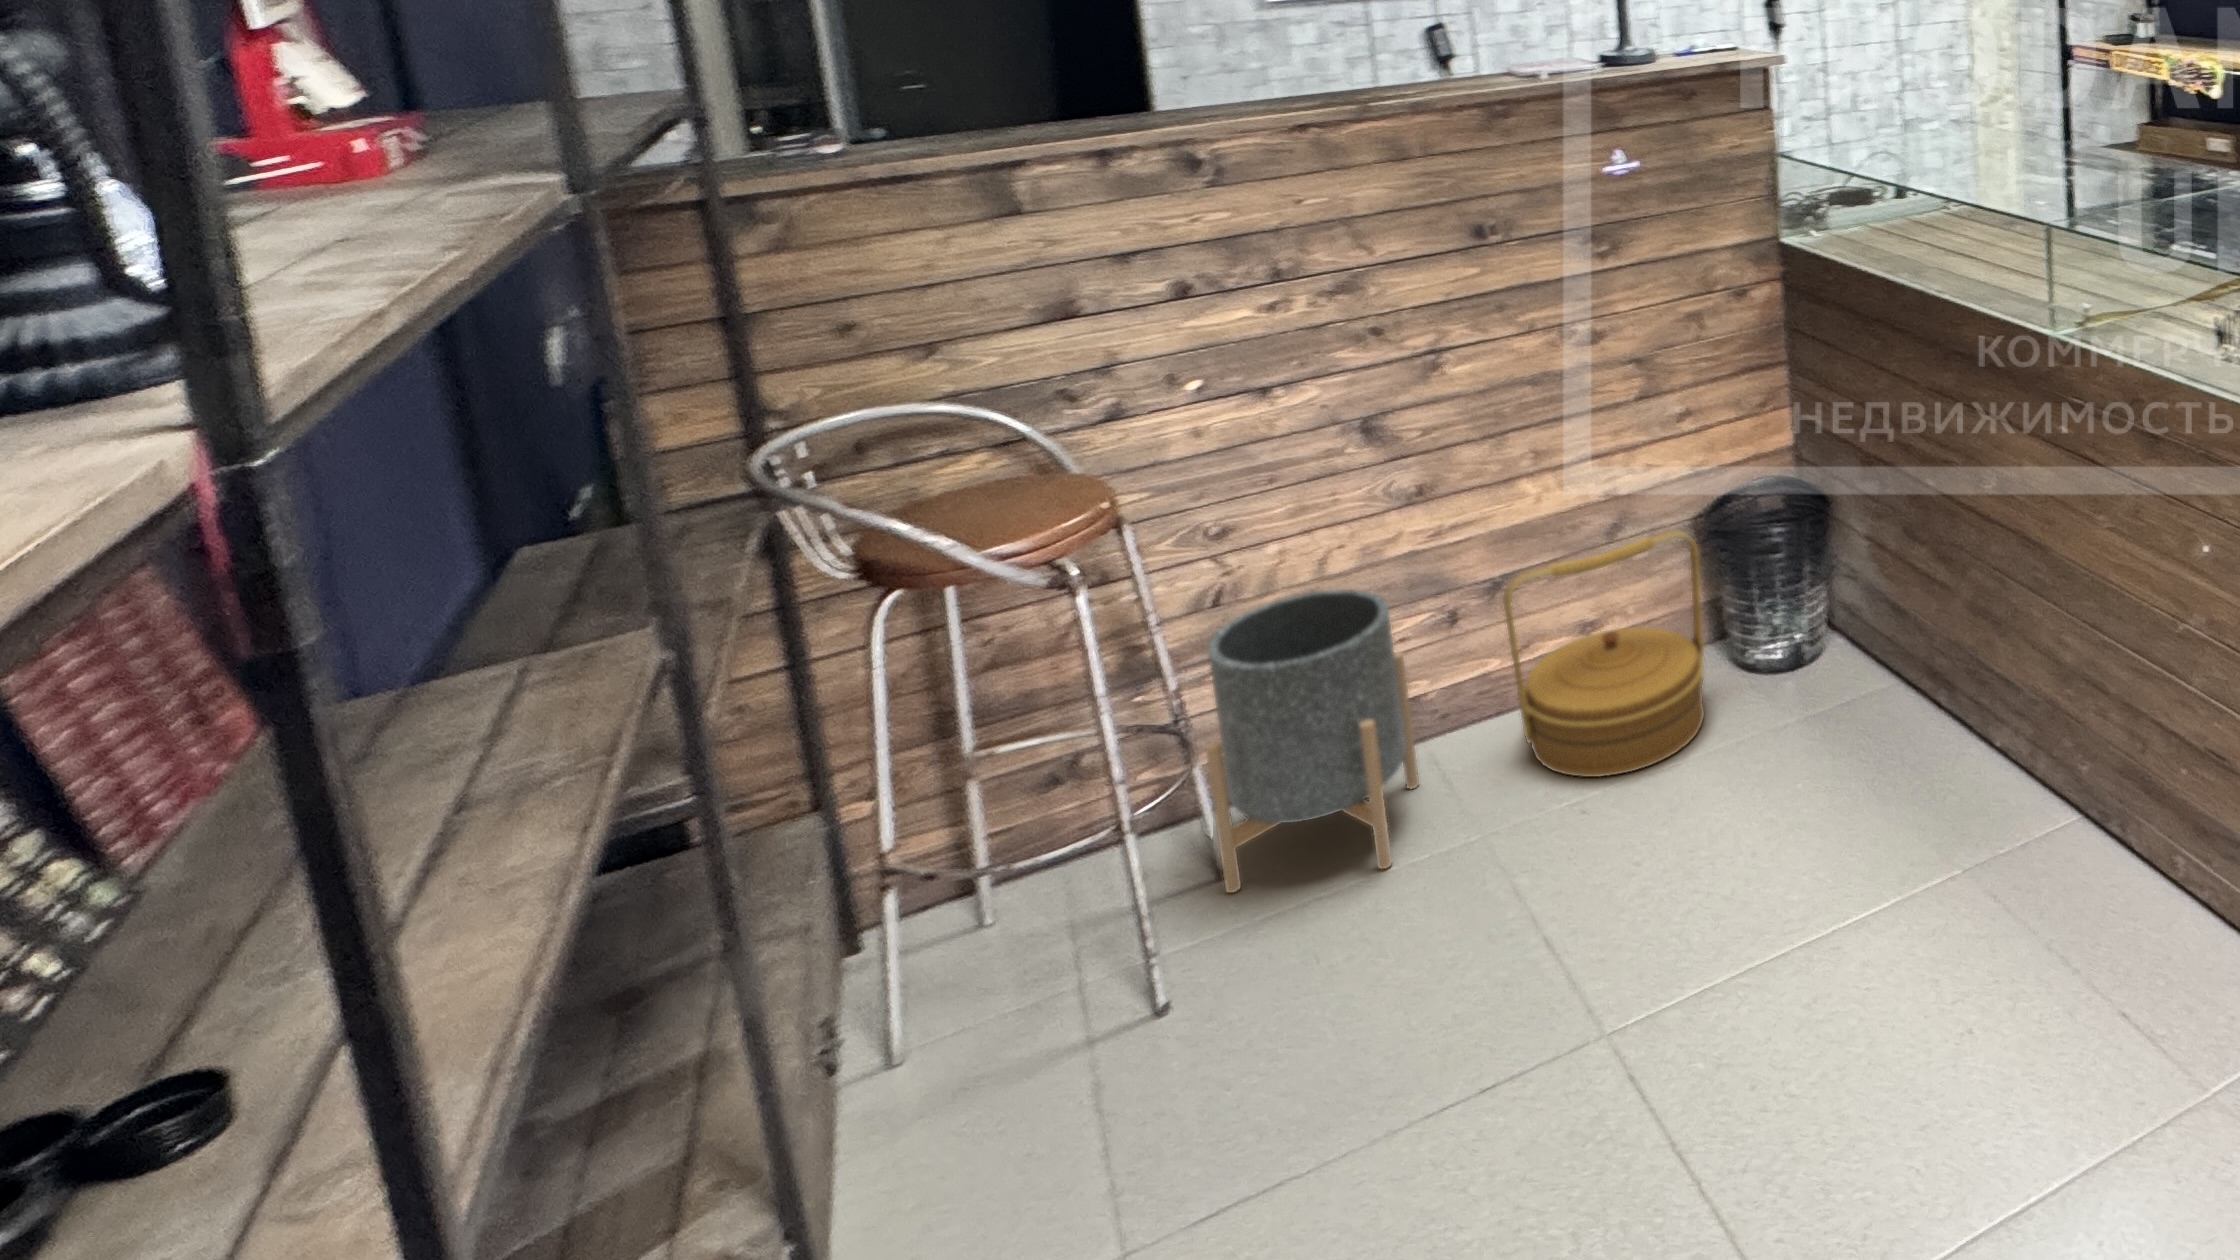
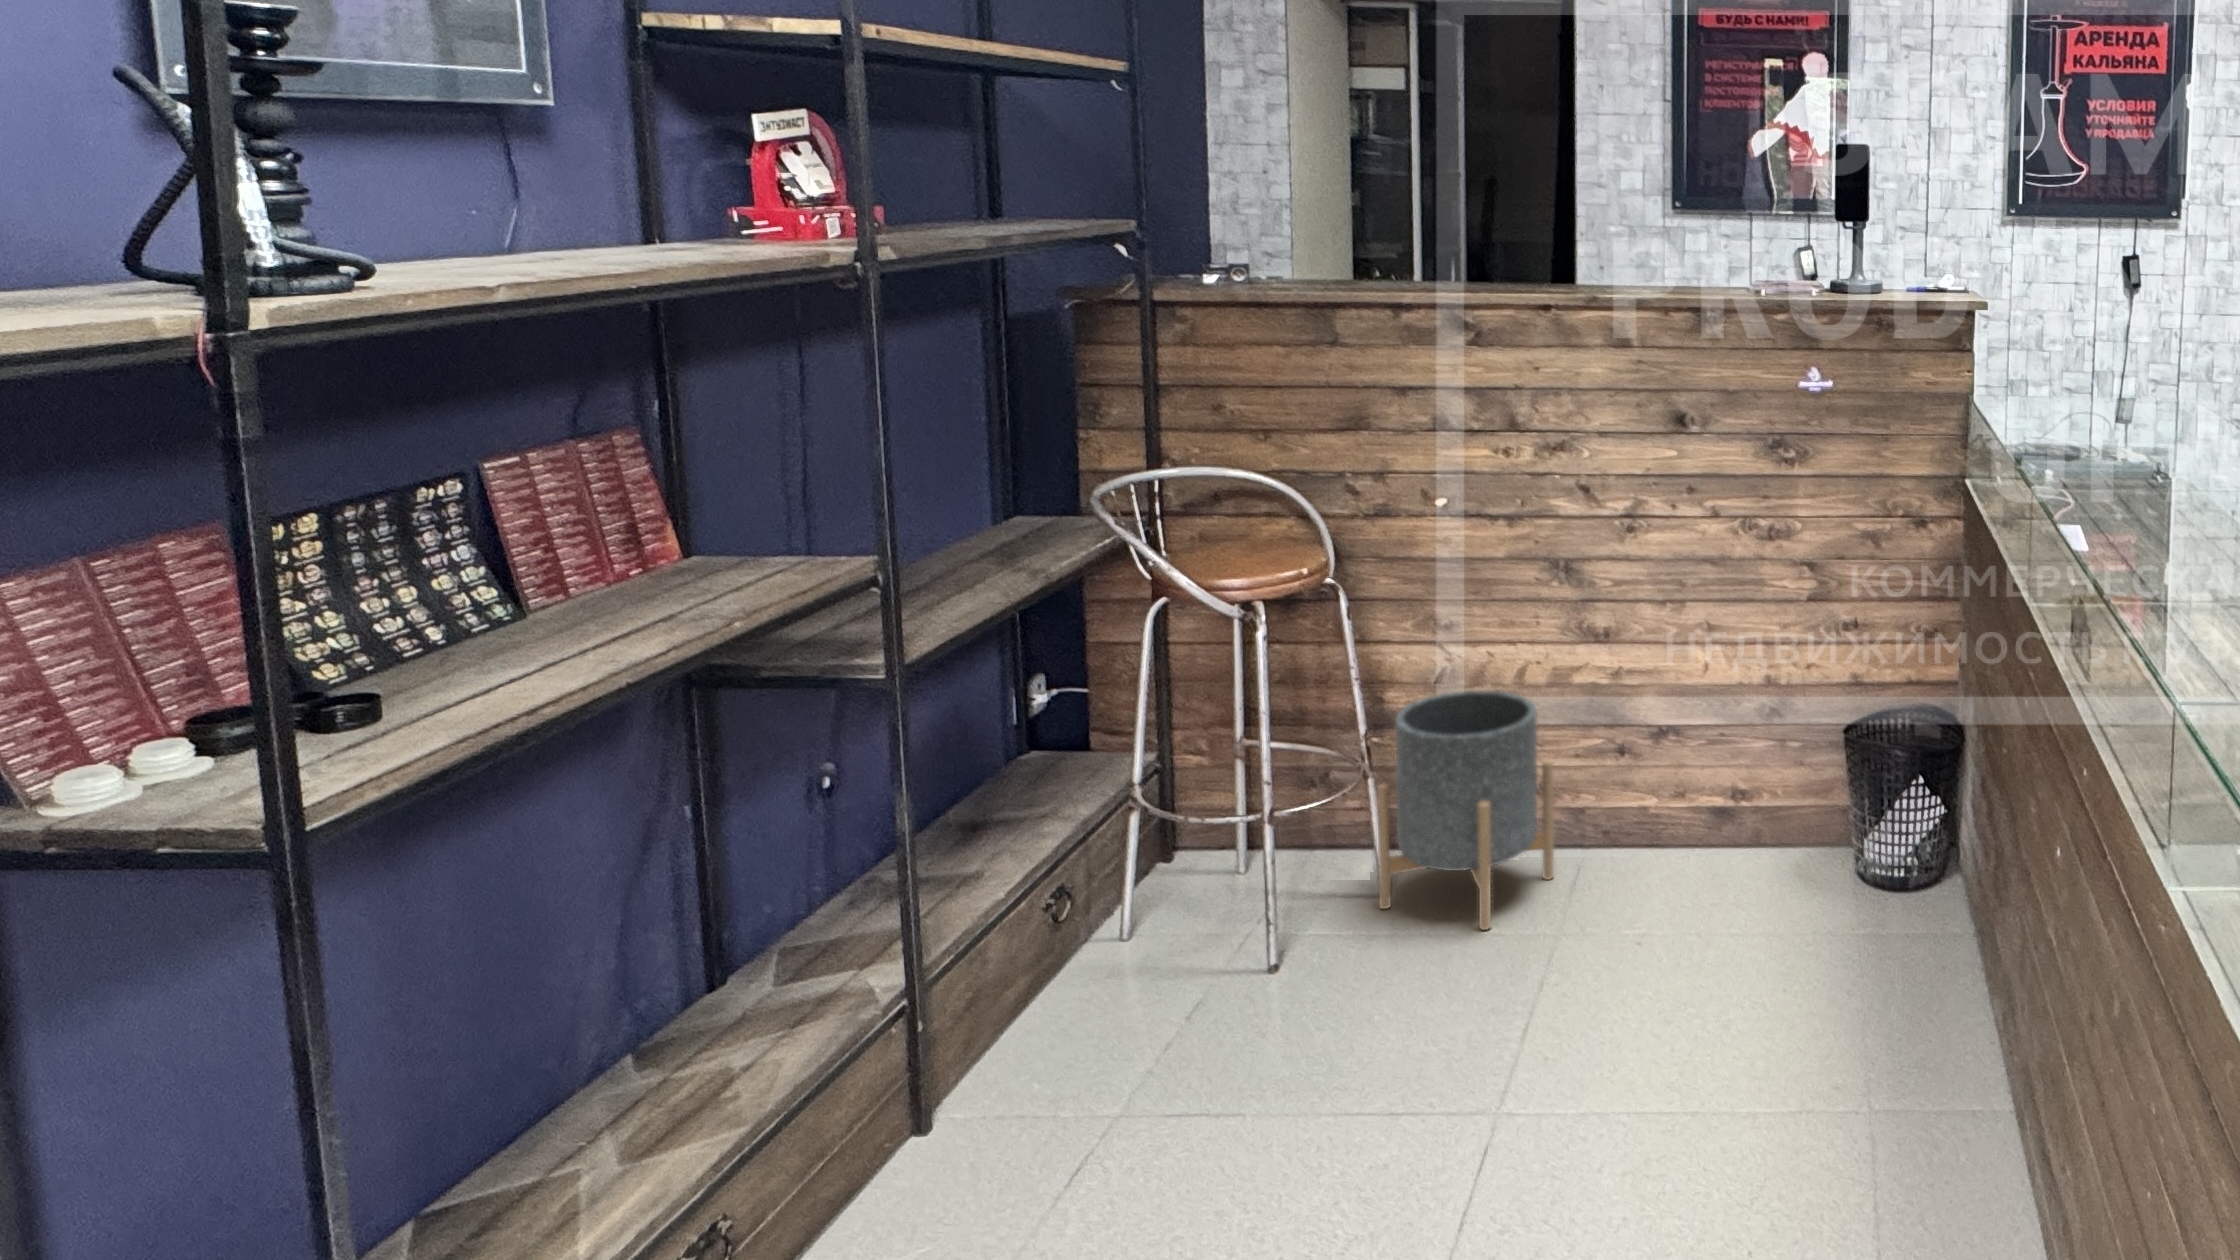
woven basket: present [1503,530,1704,777] -> none [1633,721,1811,924]

